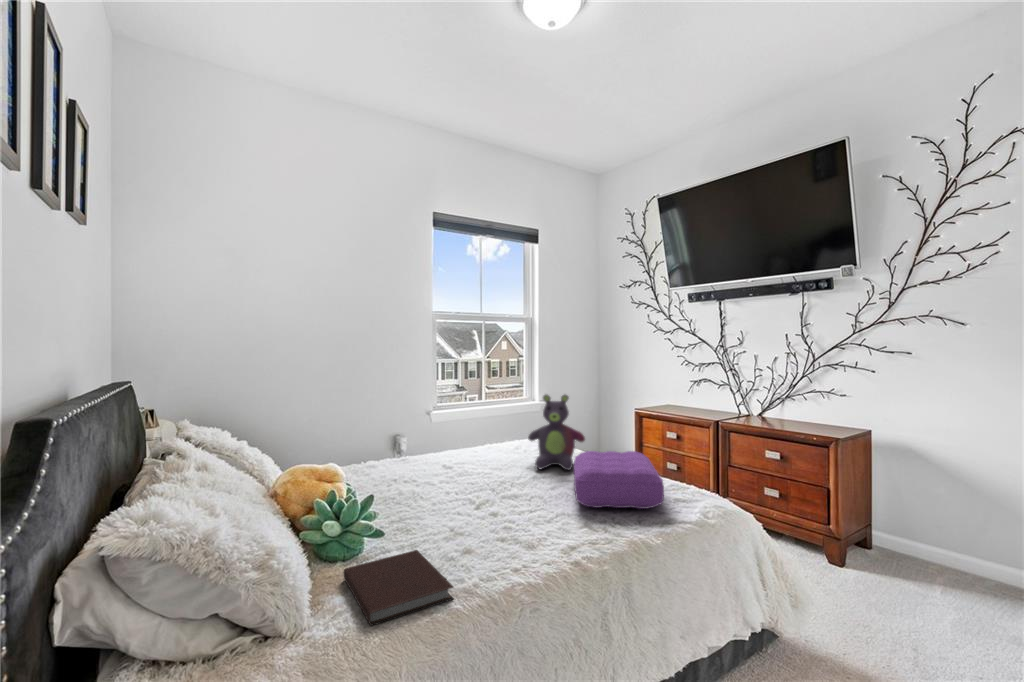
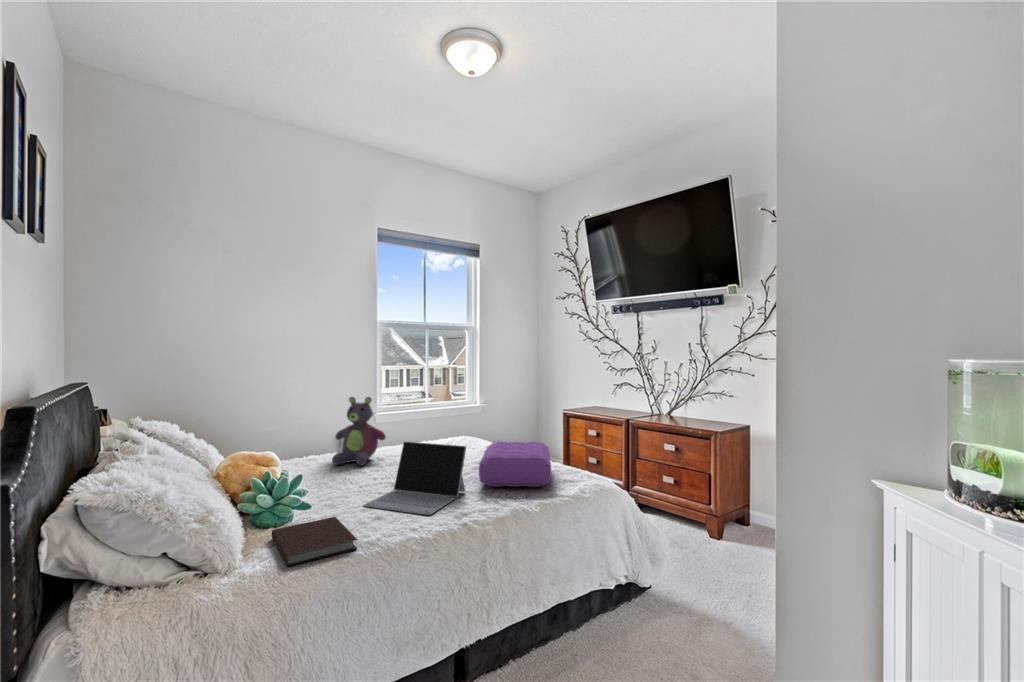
stuffed bear: present [528,395,585,470] -> present [332,397,386,466]
laptop: none [444,452,562,547] -> present [364,442,466,515]

